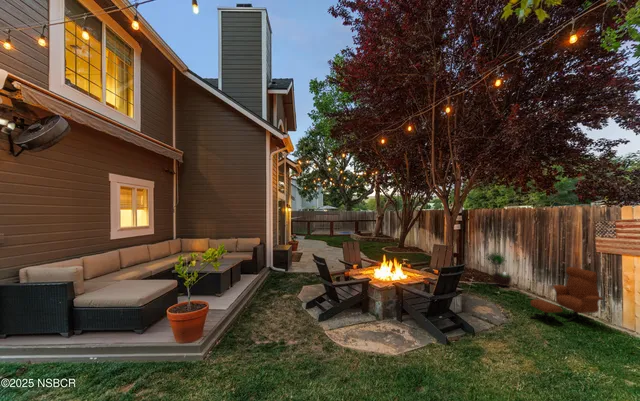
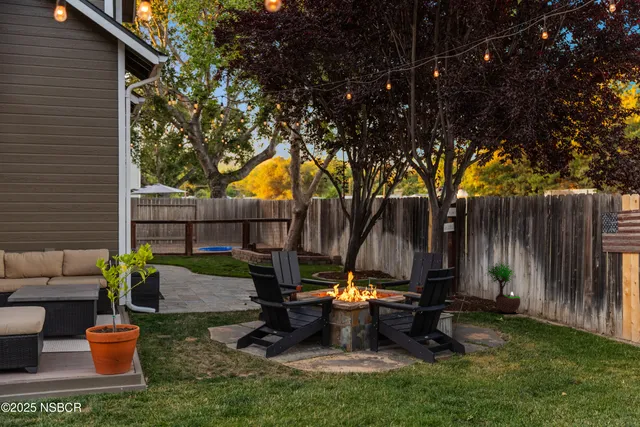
lounge chair: present [531,267,603,325] -> none [530,273,604,342]

